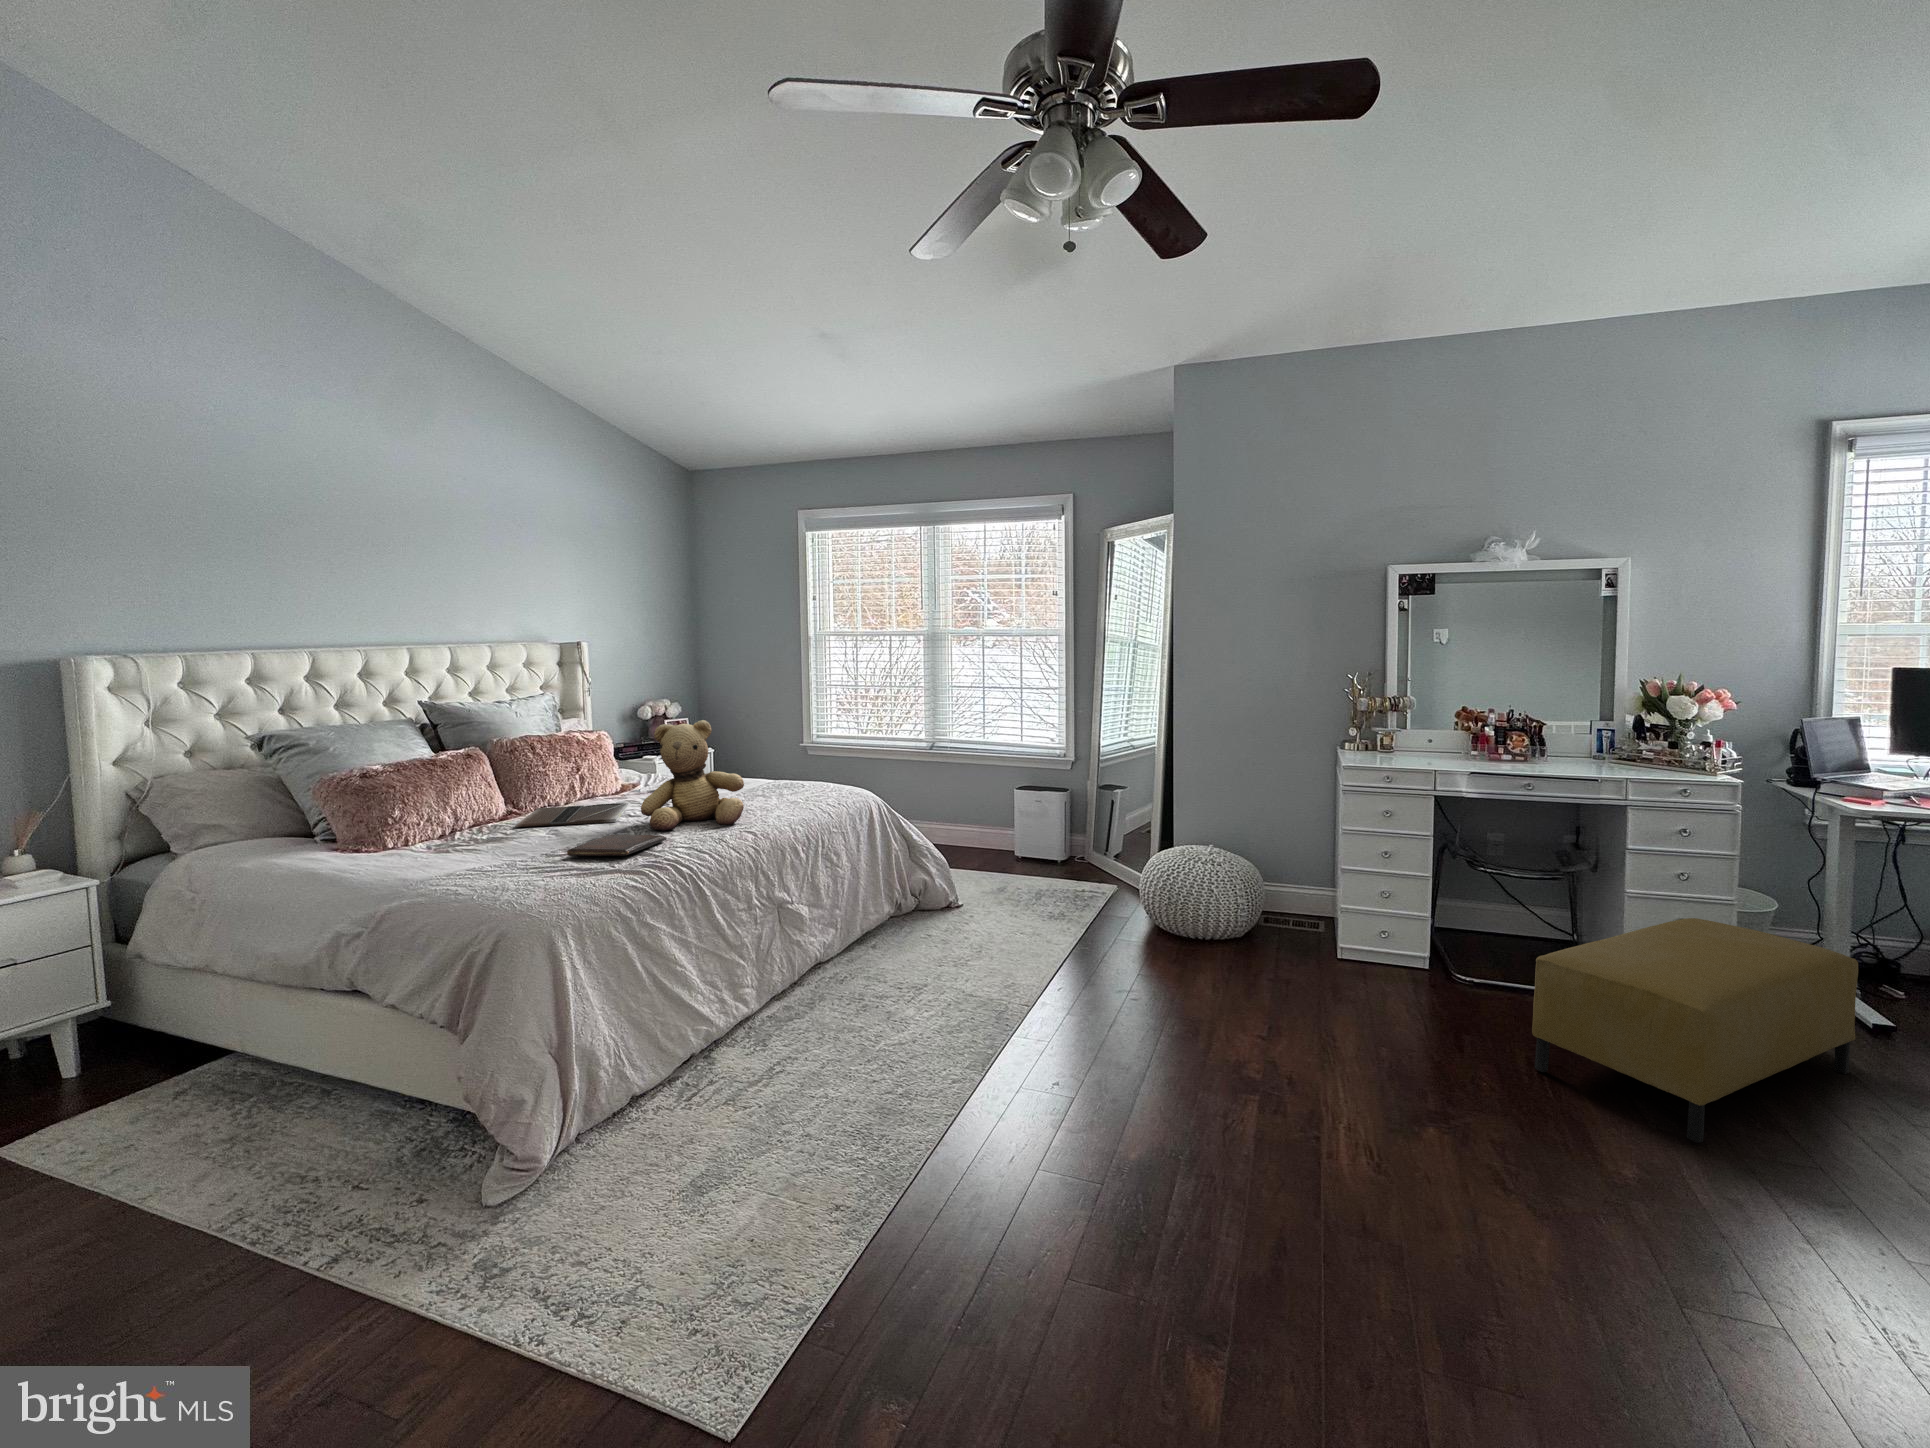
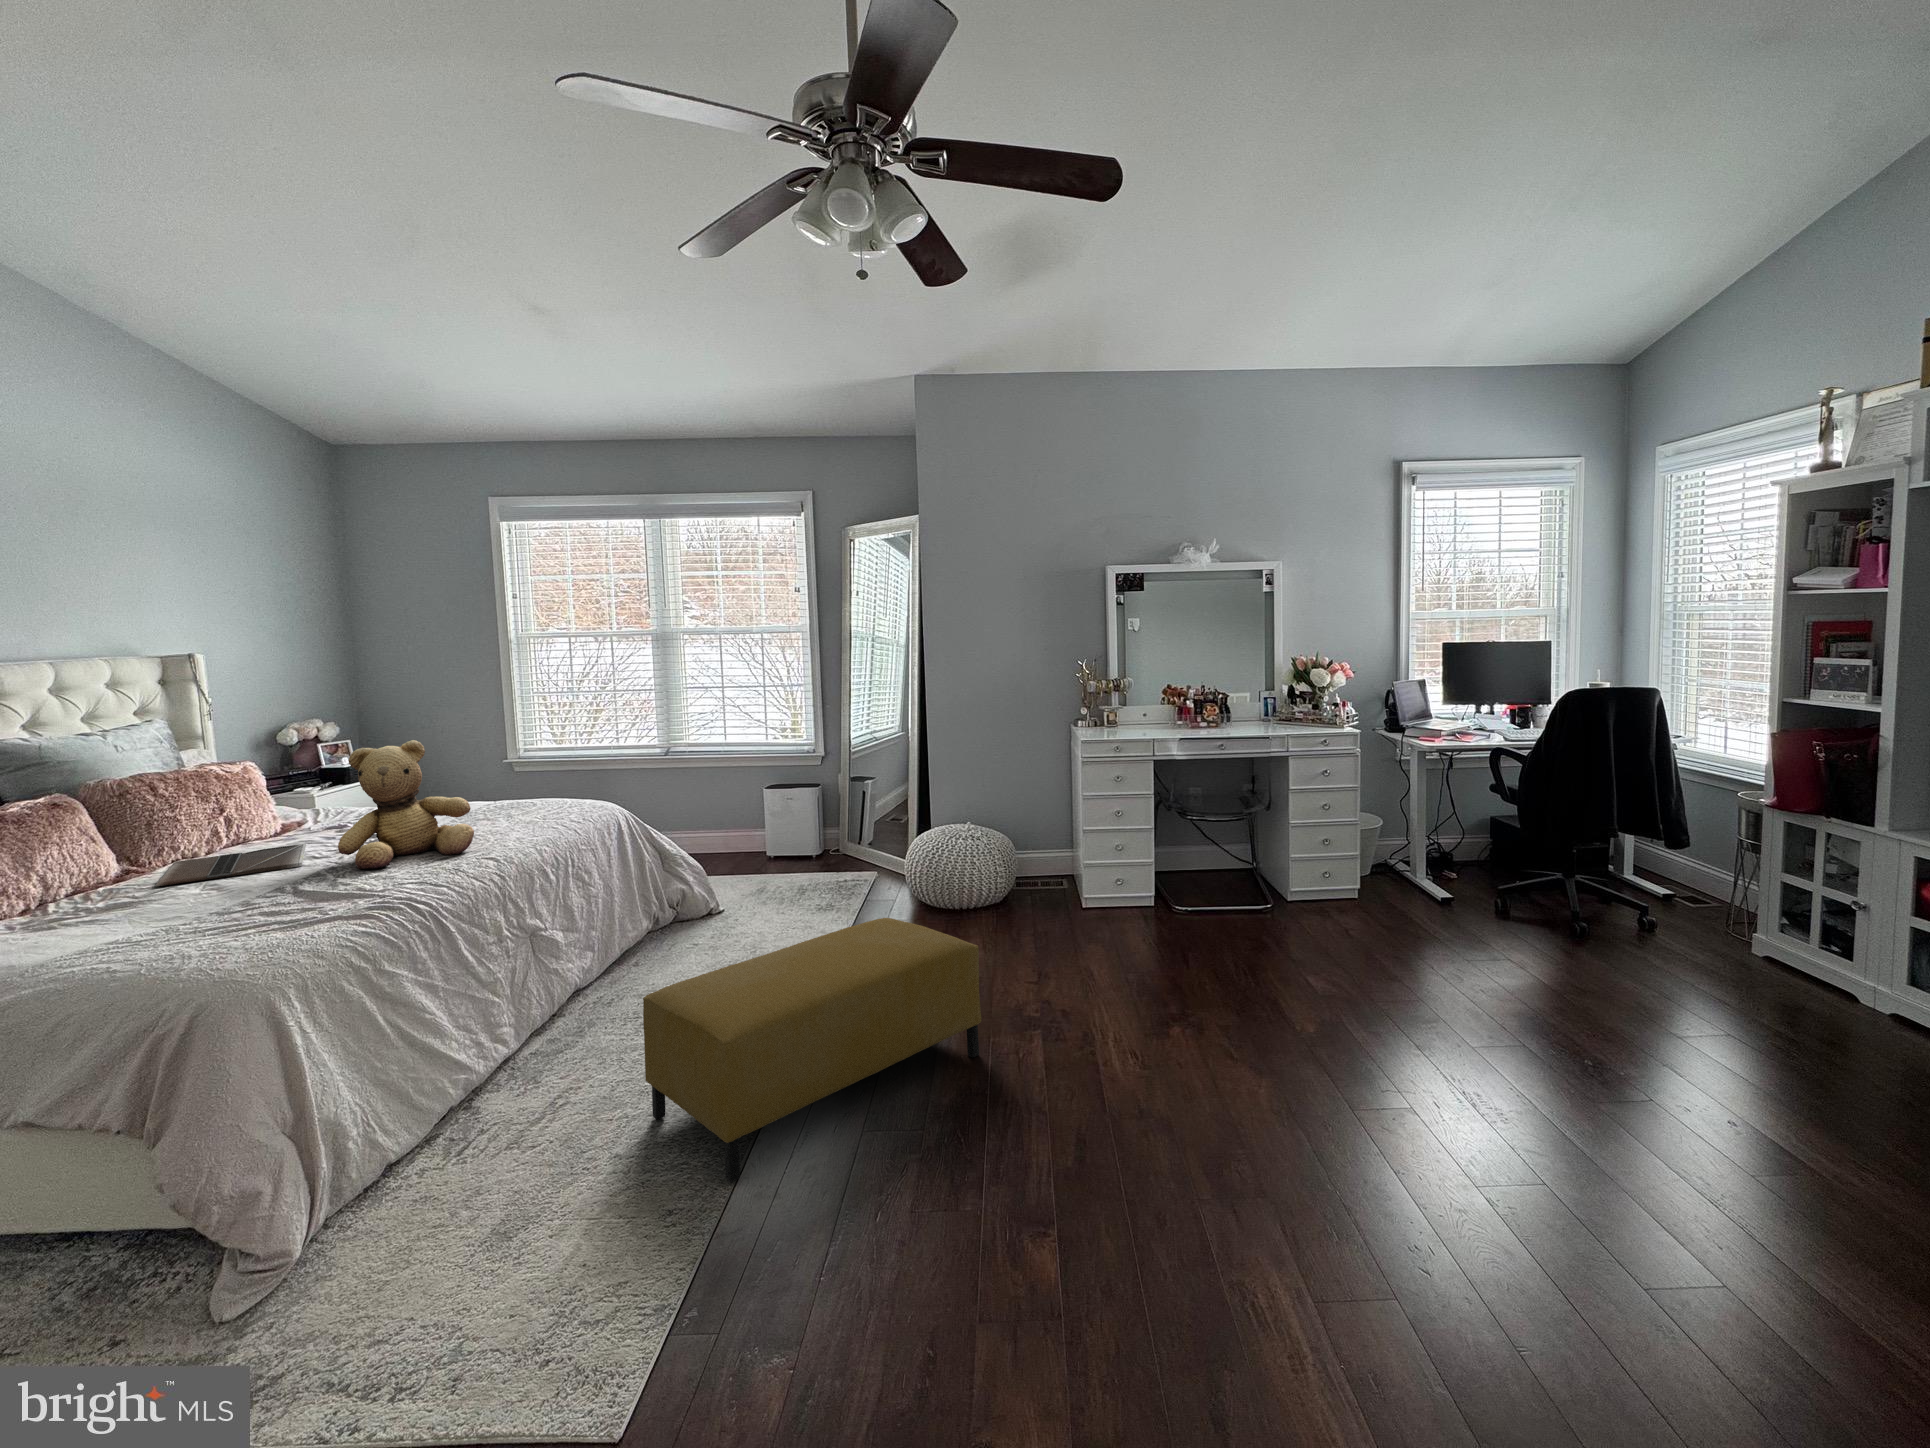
book: present [567,835,667,856] -> none [260,874,387,909]
ottoman: present [1532,918,1858,1143] -> present [643,918,982,1182]

